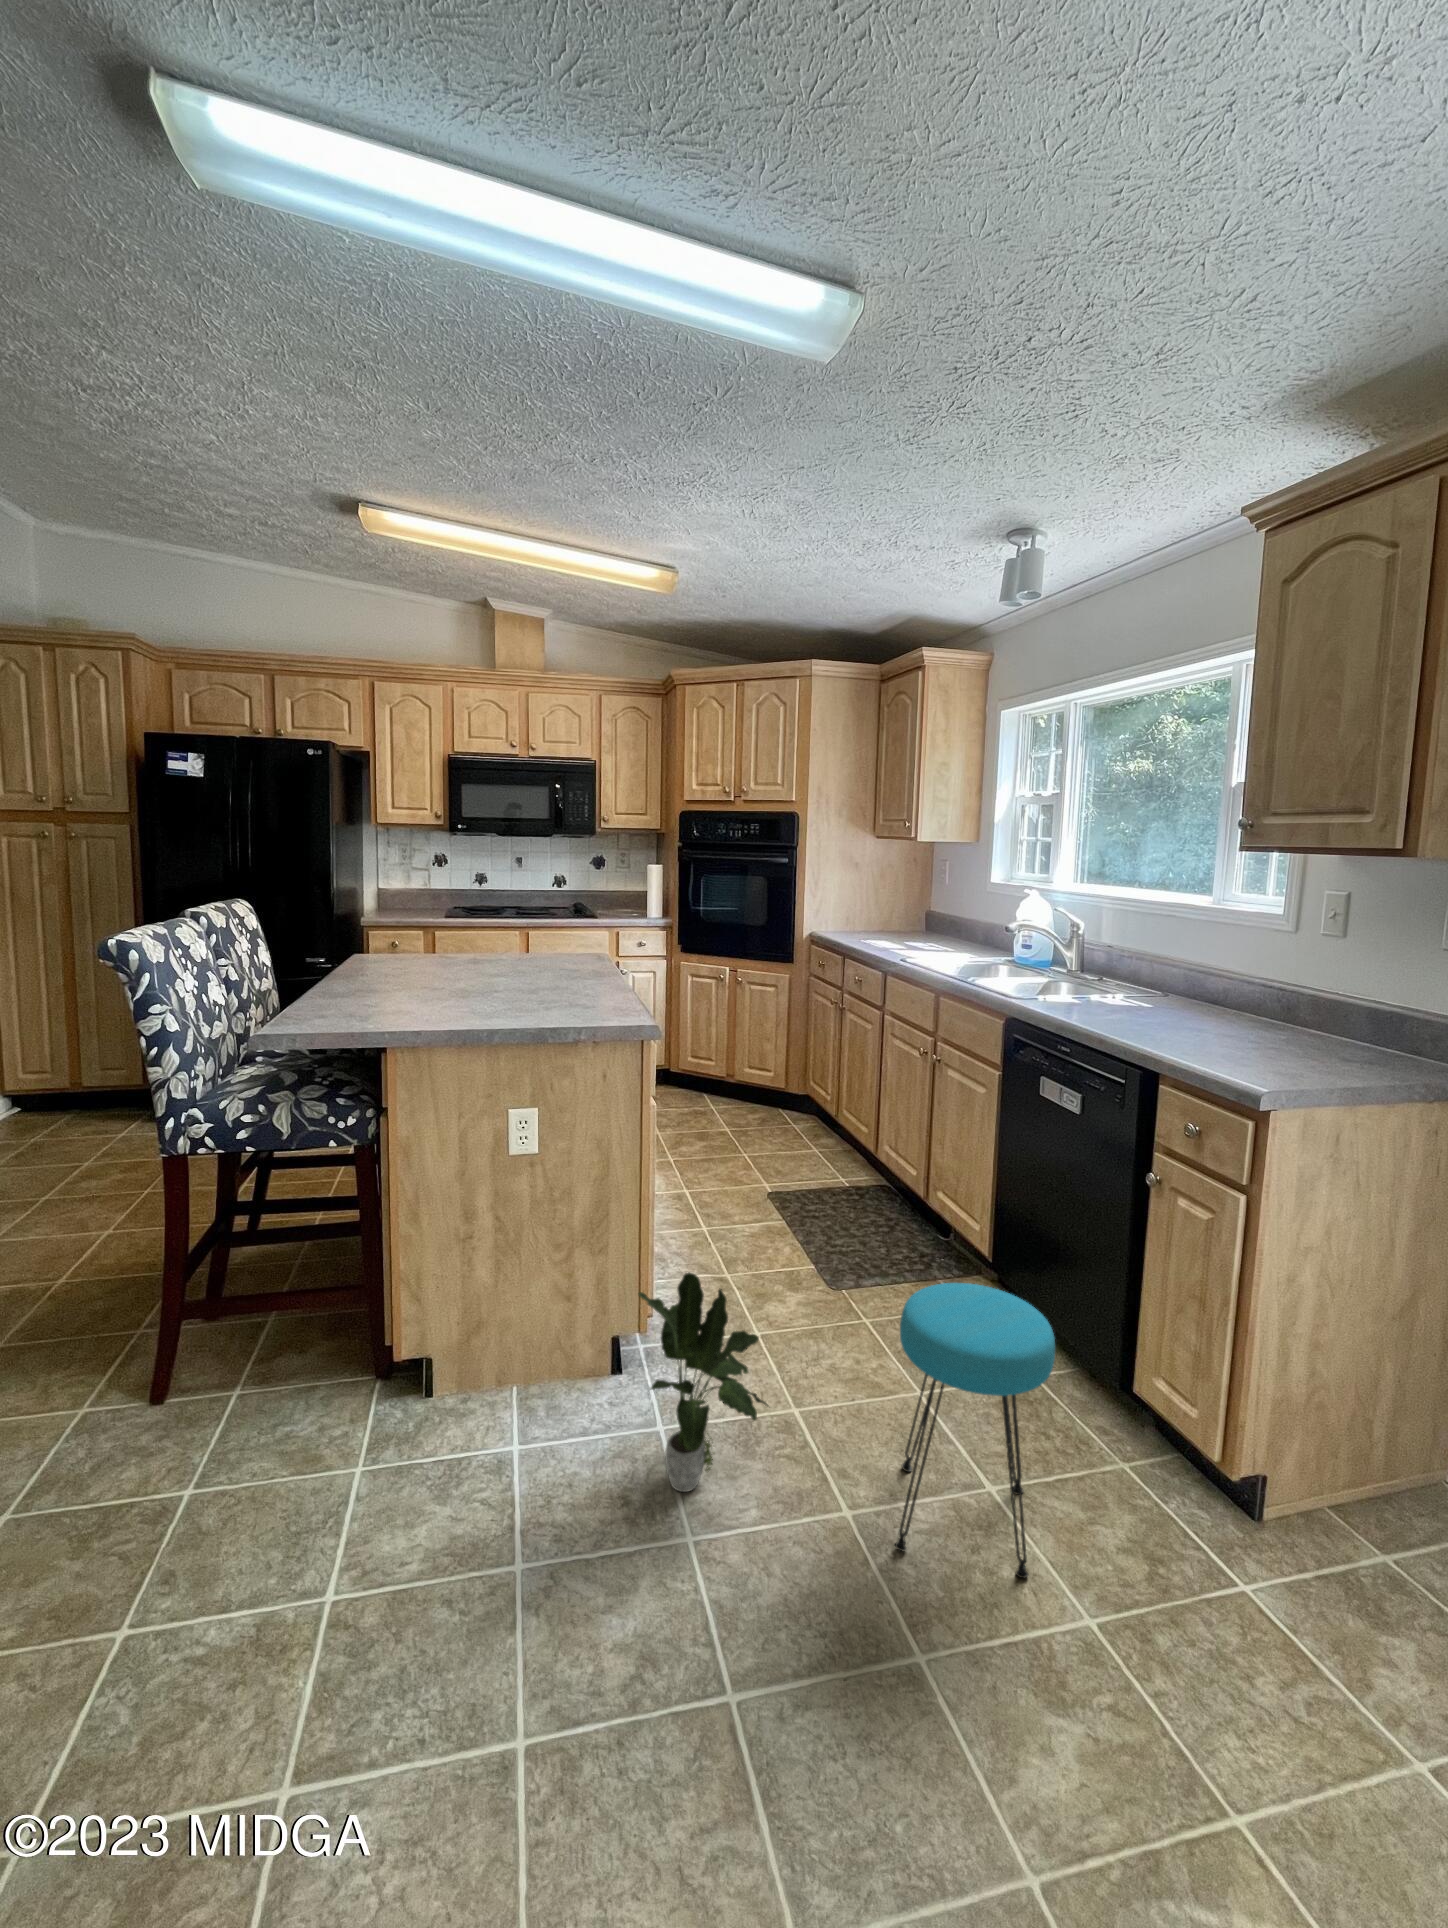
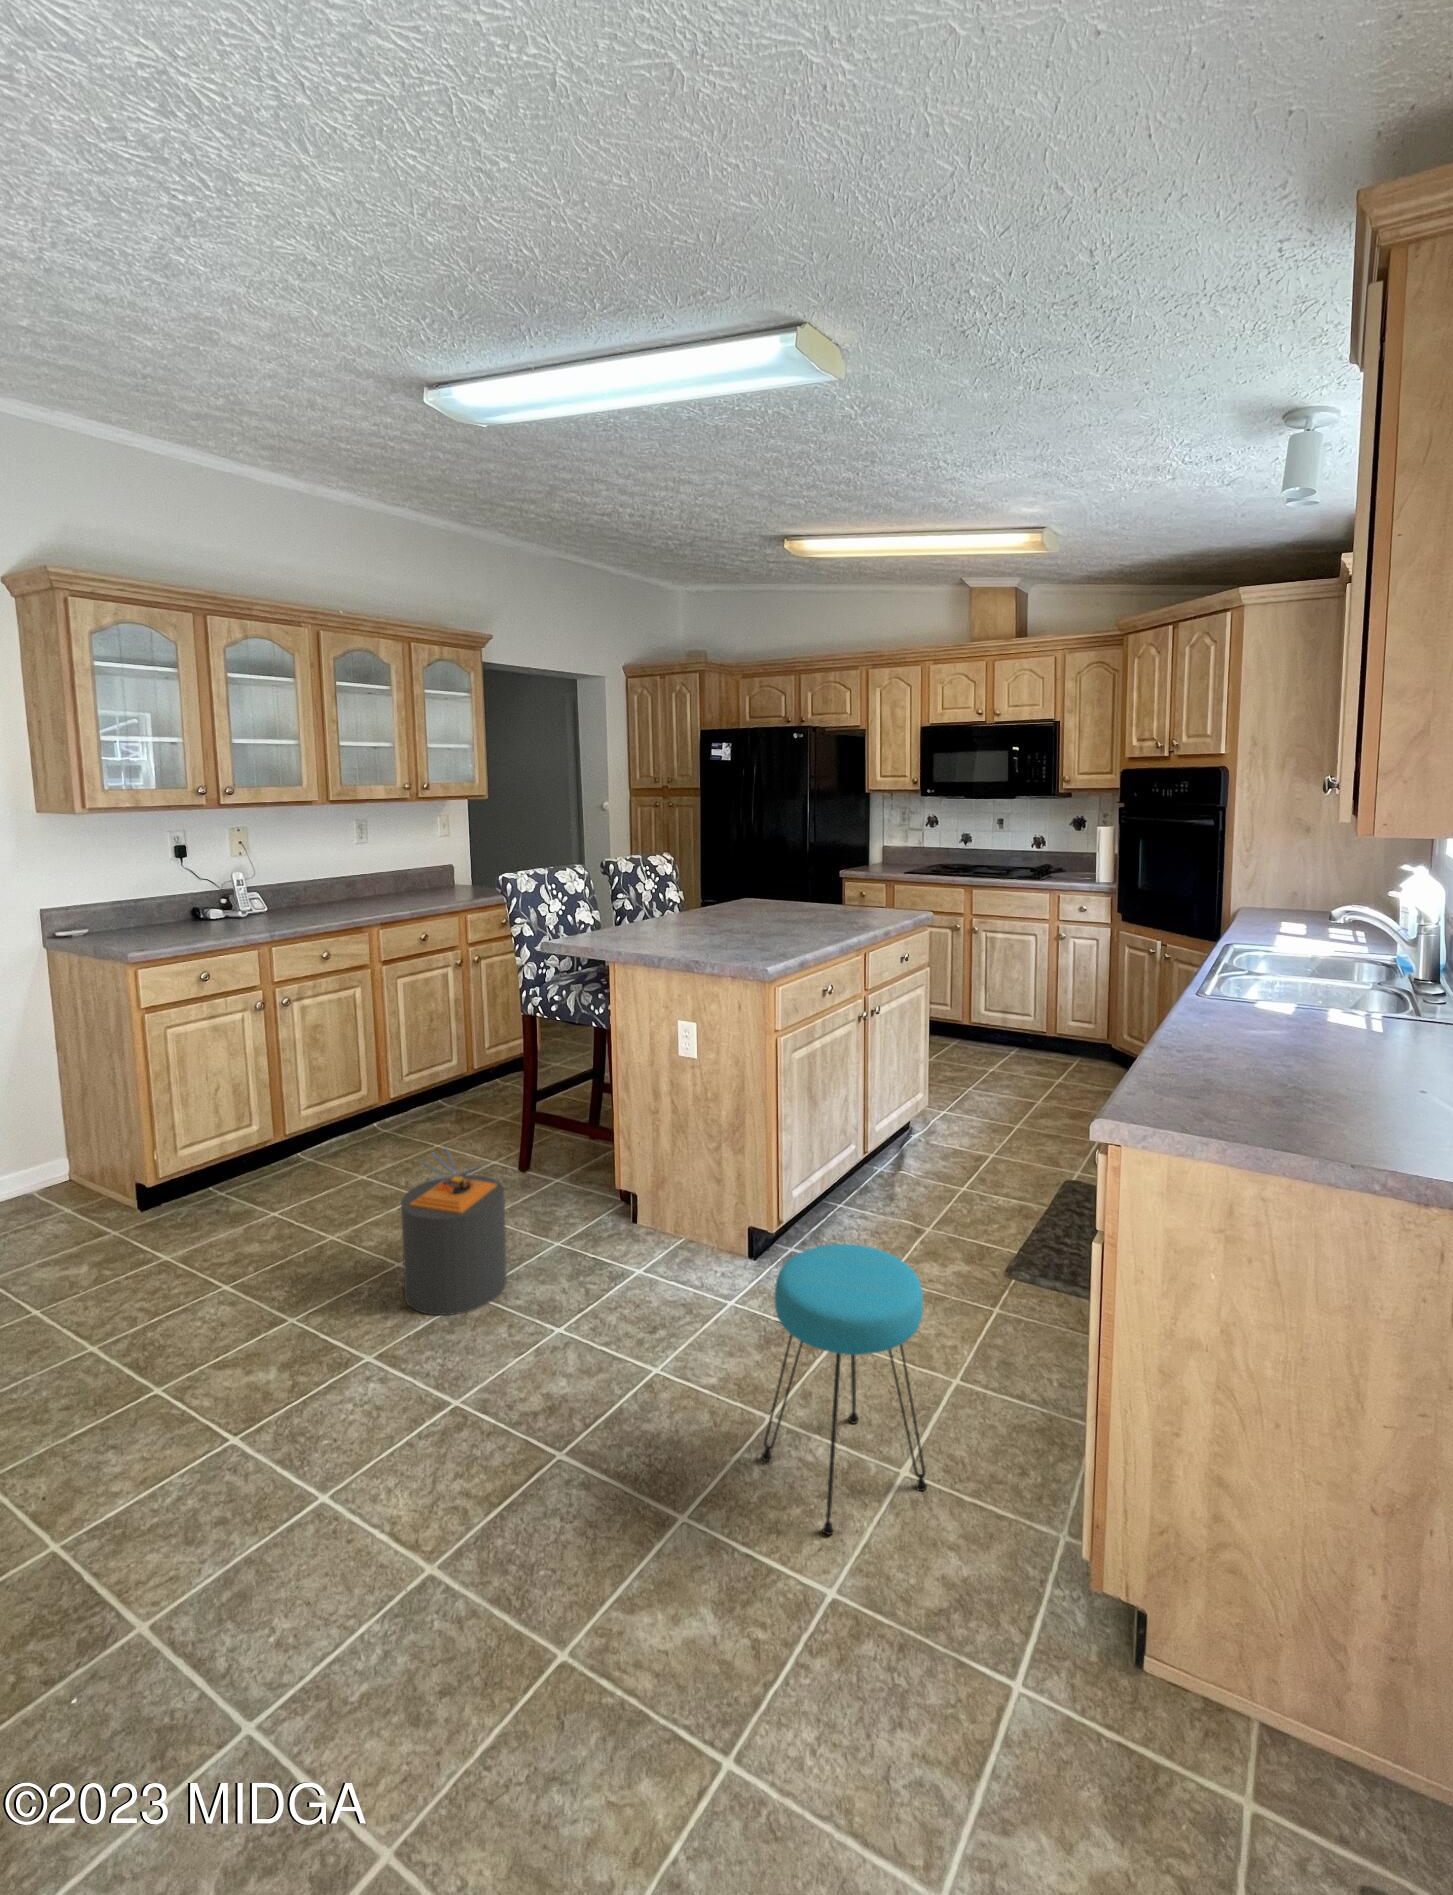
potted plant: present [638,1273,768,1492] -> none [631,1169,763,1348]
trash can: none [188,1377,376,1667] -> present [401,1147,507,1315]

